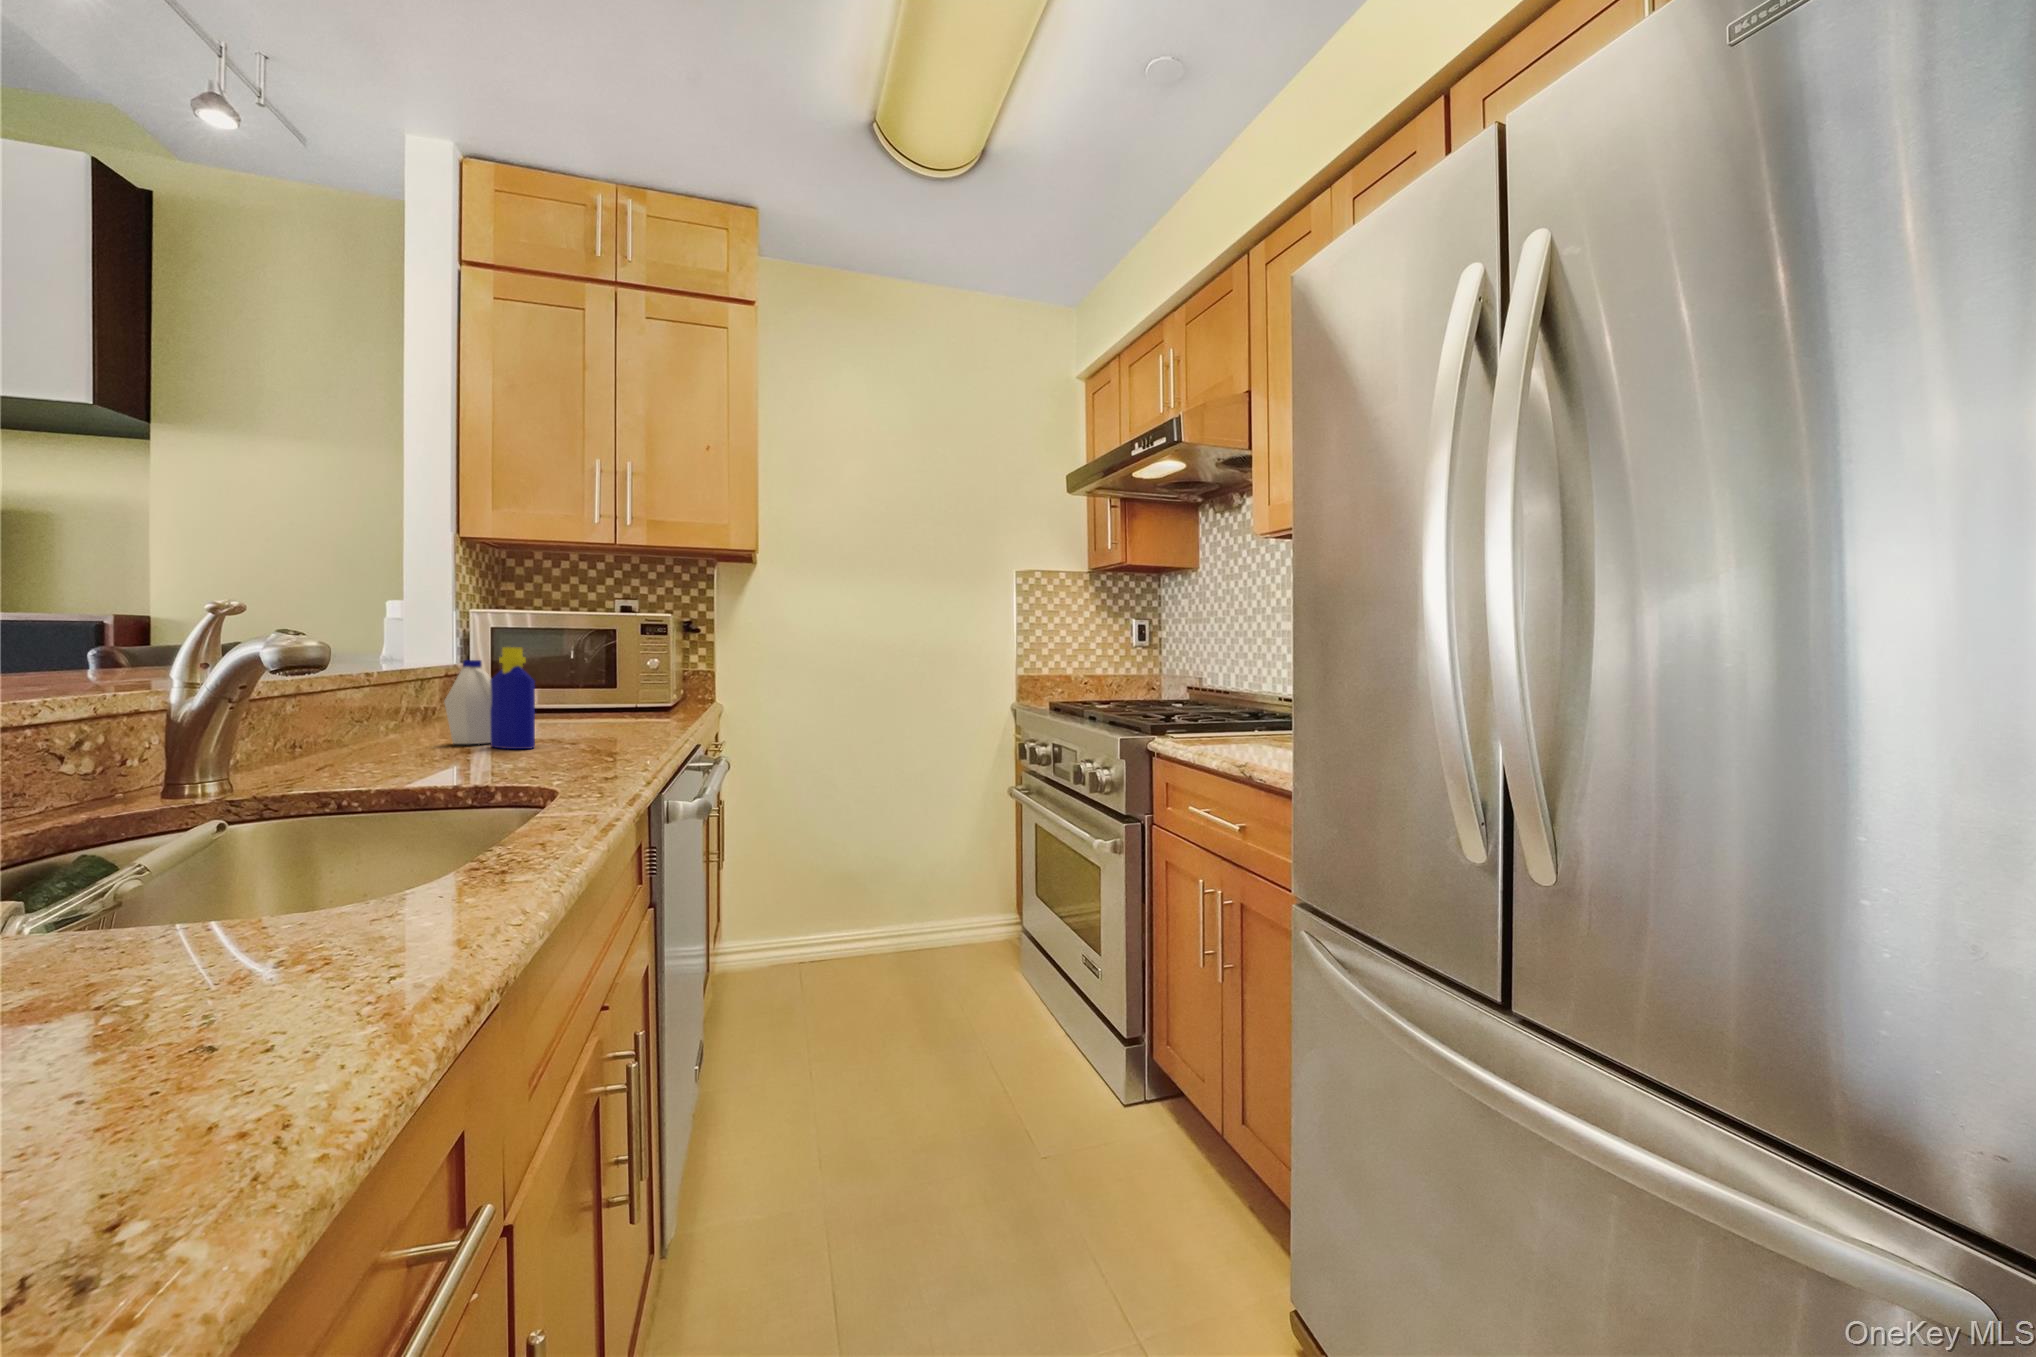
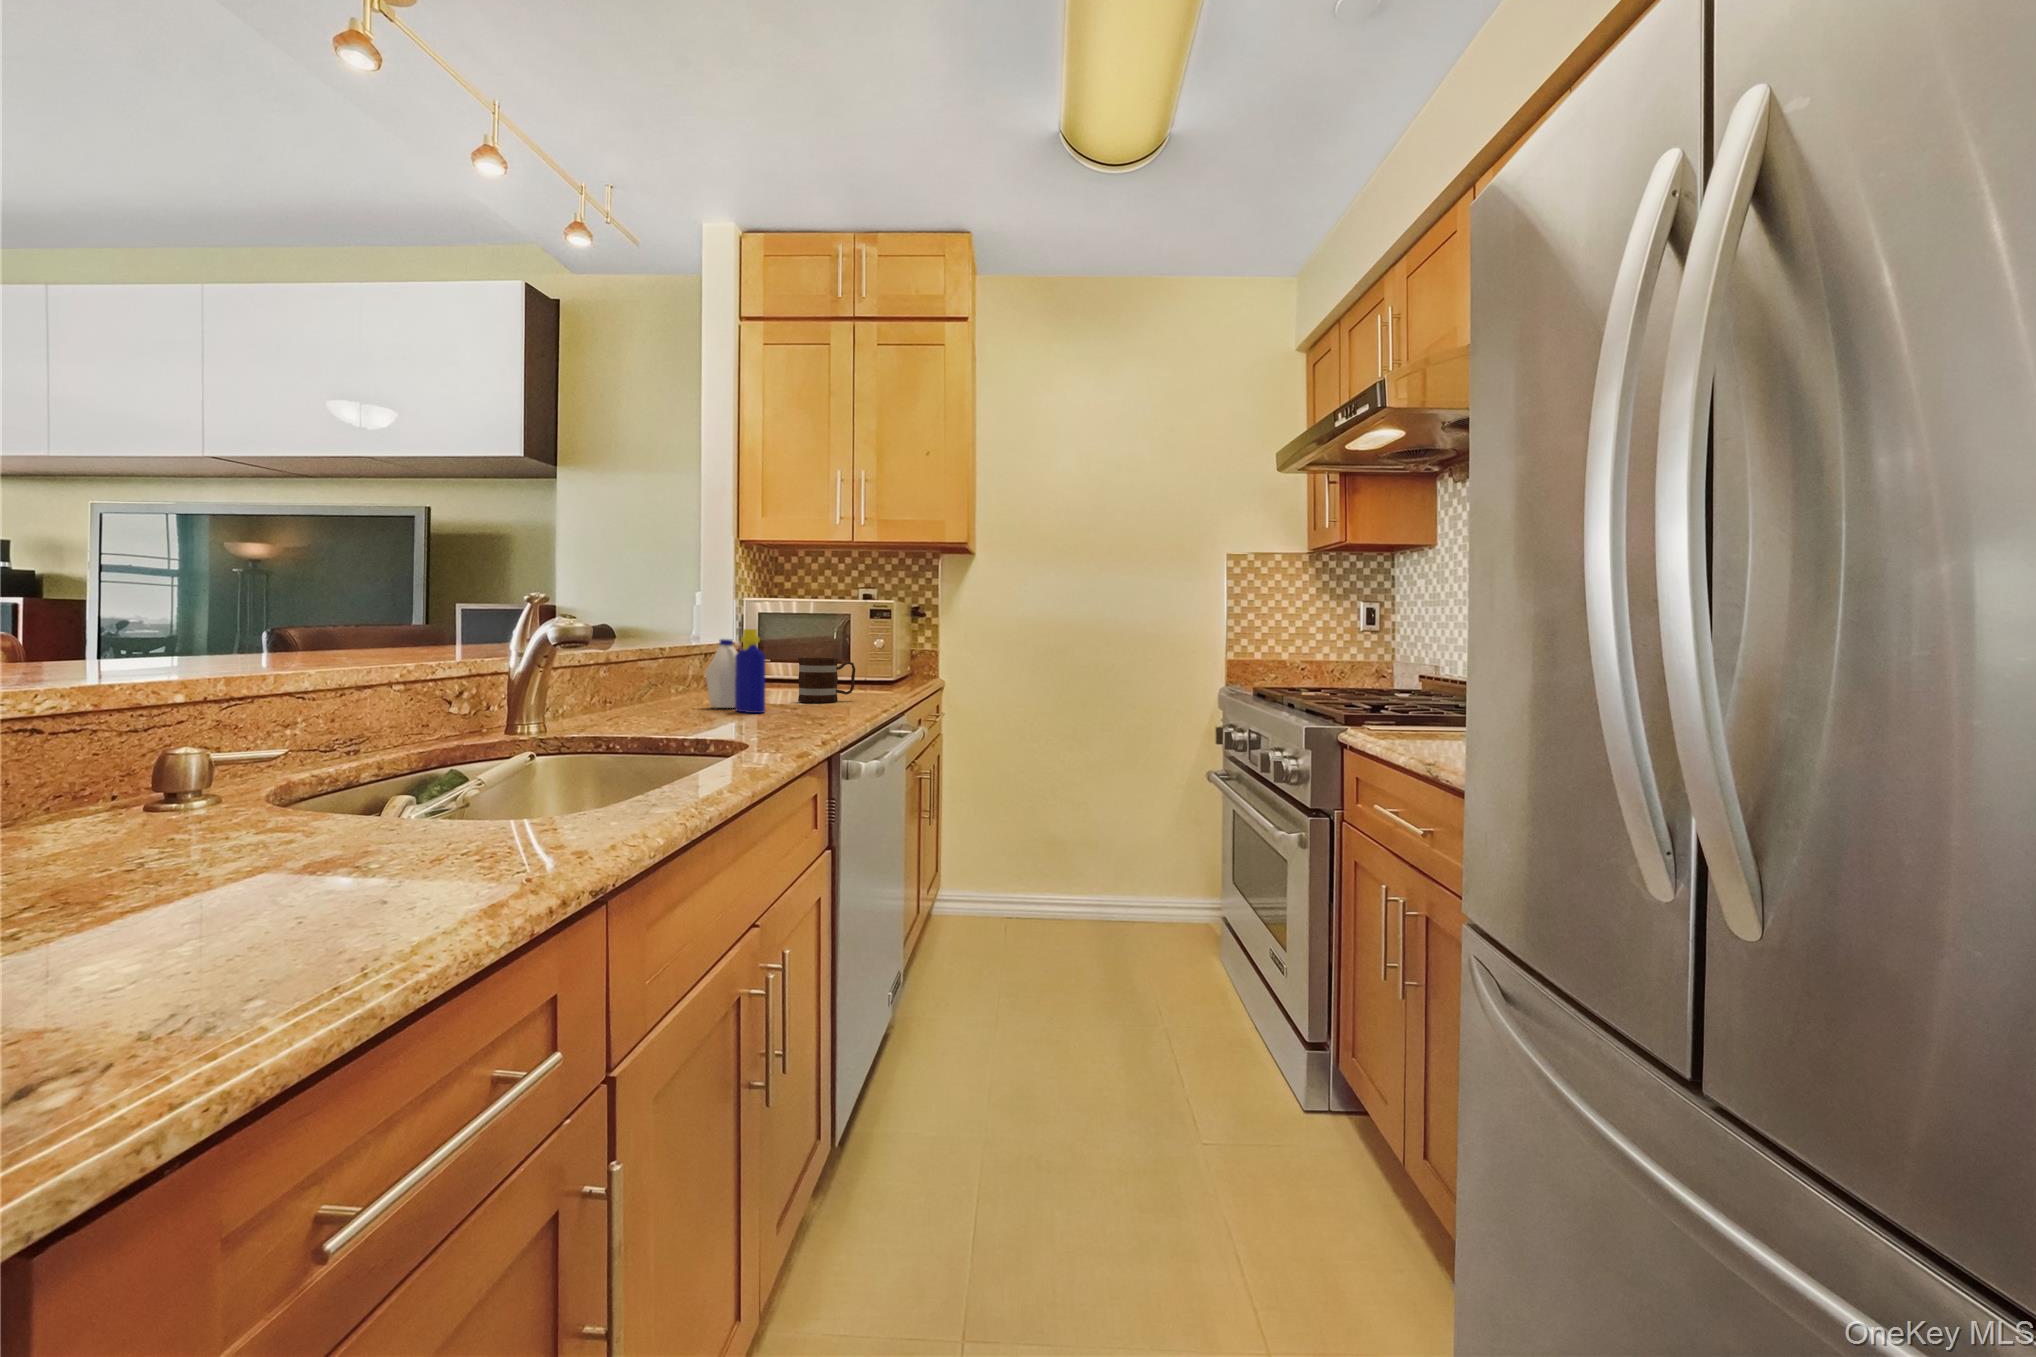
mug: none [565,680,638,733] -> present [798,658,855,703]

